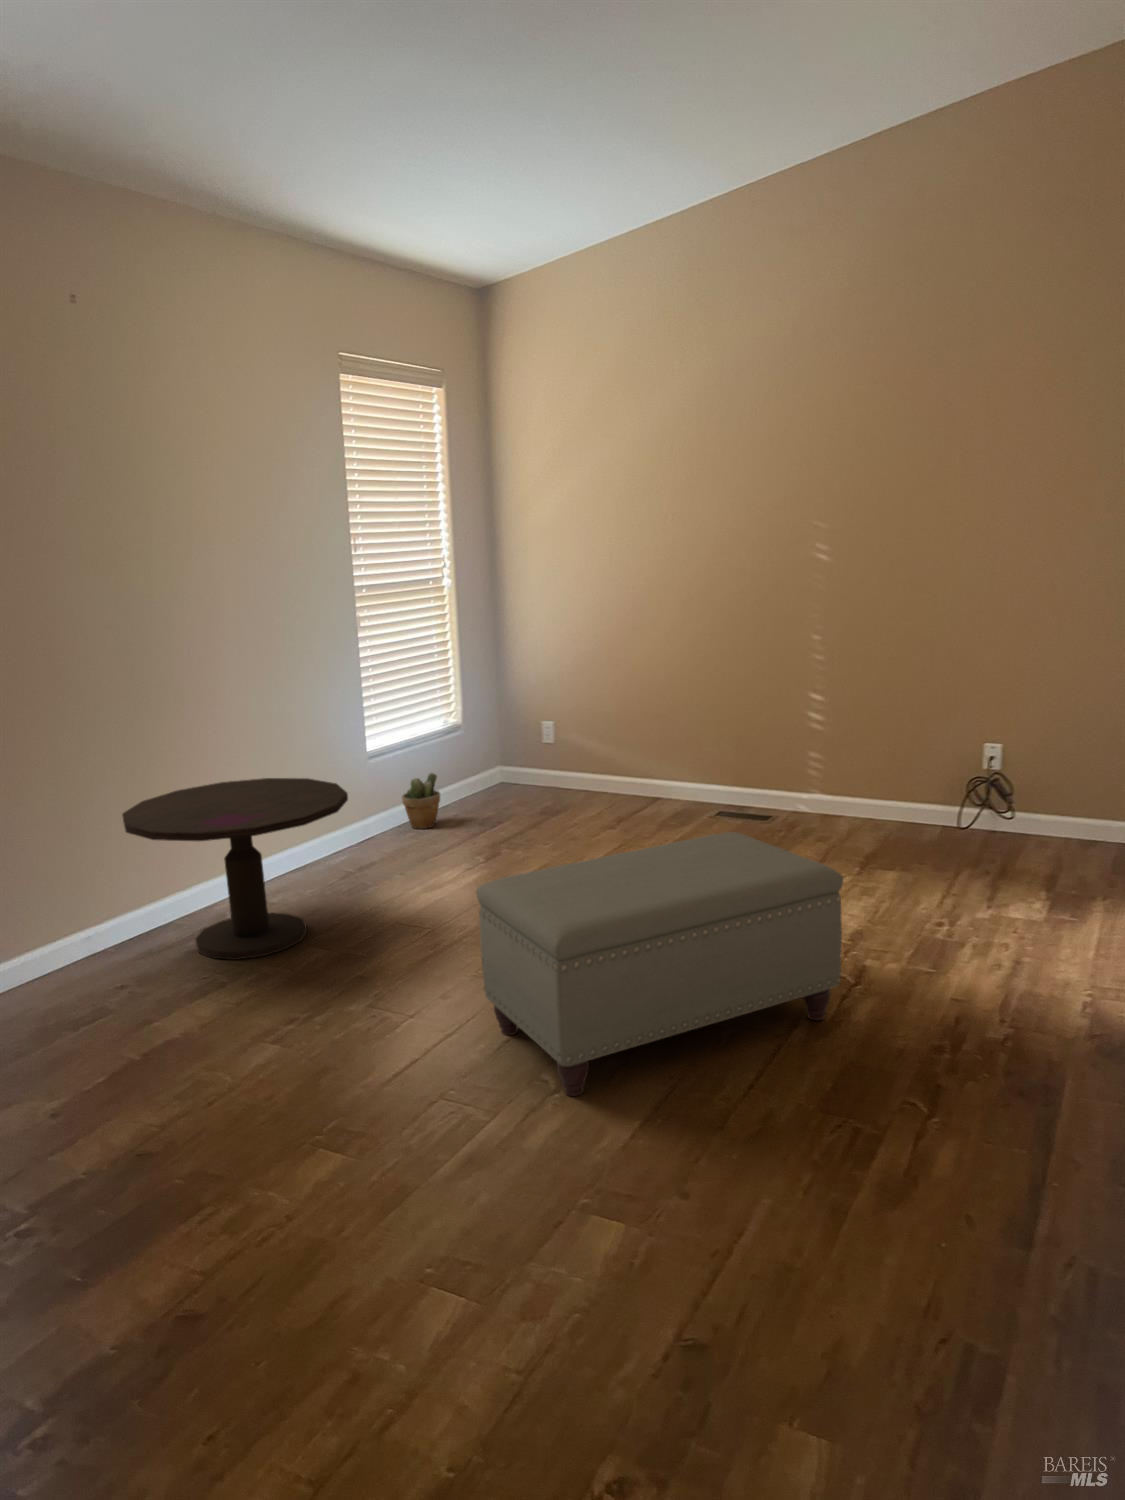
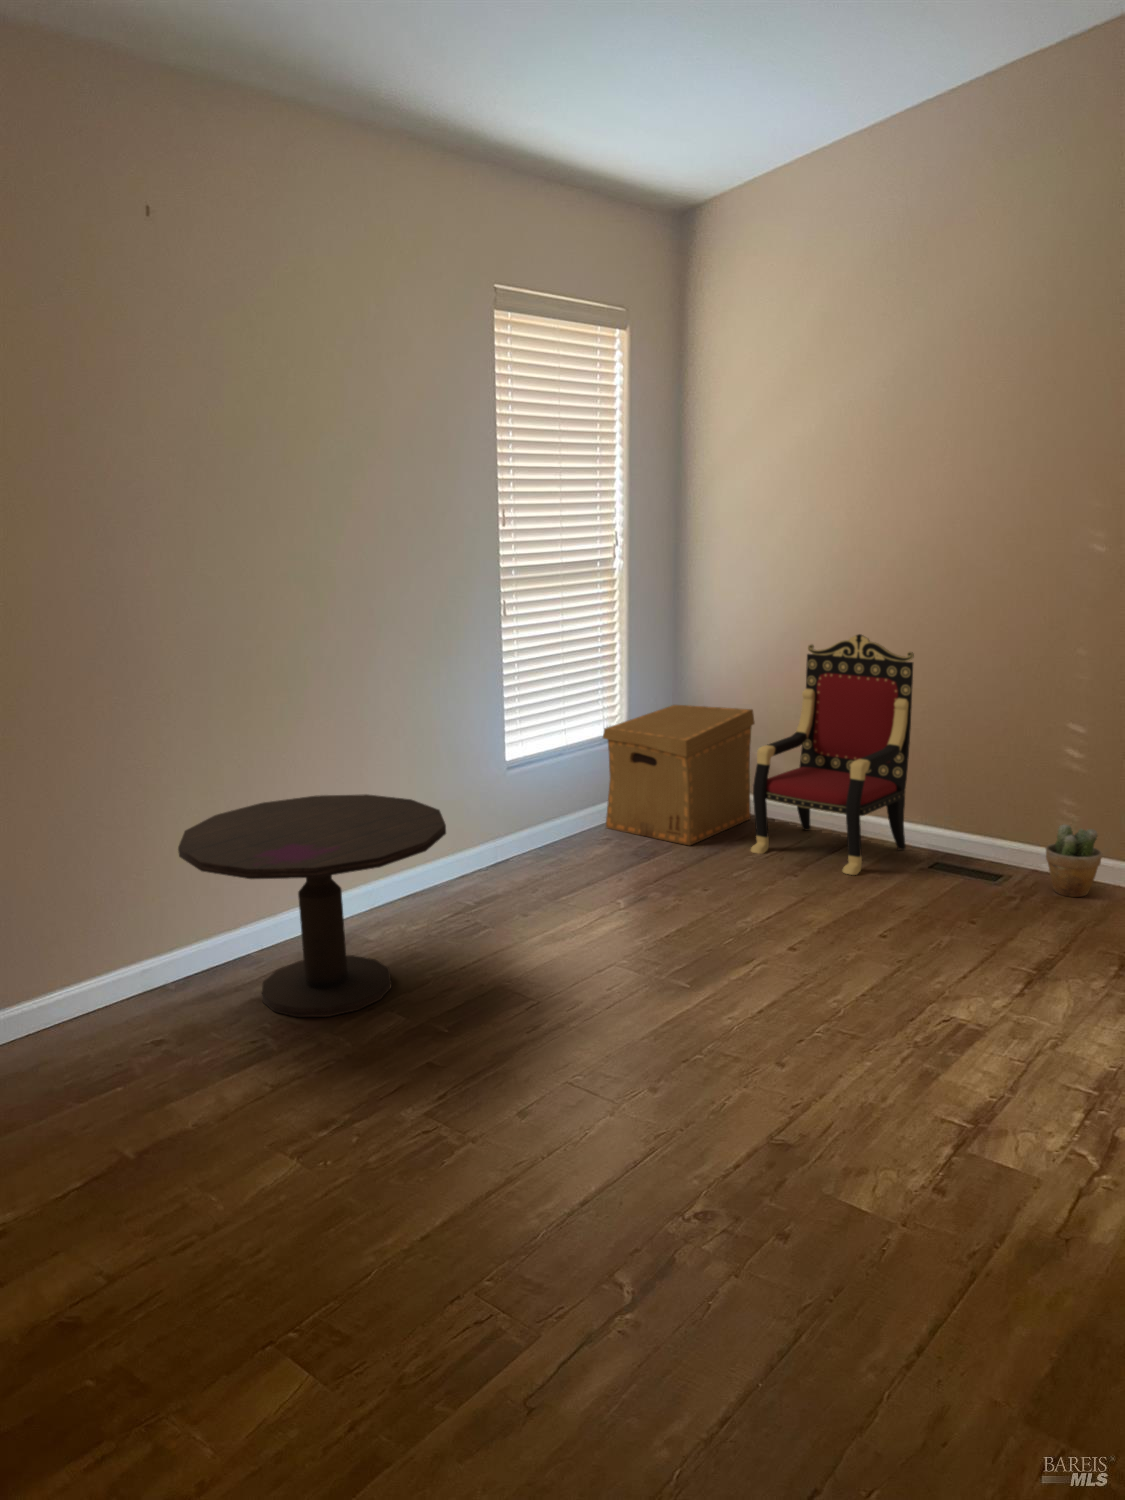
armchair: none [574,632,696,823] -> present [751,634,914,875]
cardboard box: none [443,699,569,814] -> present [603,705,754,845]
potted plant: present [402,773,440,829] -> present [1046,825,1102,897]
ottoman: present [476,832,843,1096] -> none [558,935,1088,1315]

